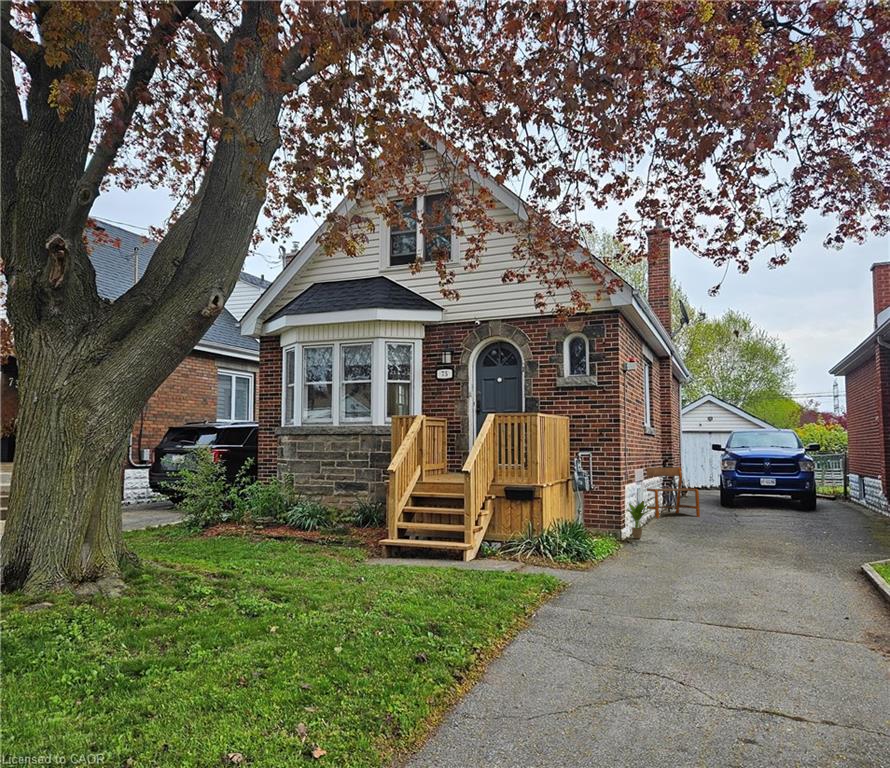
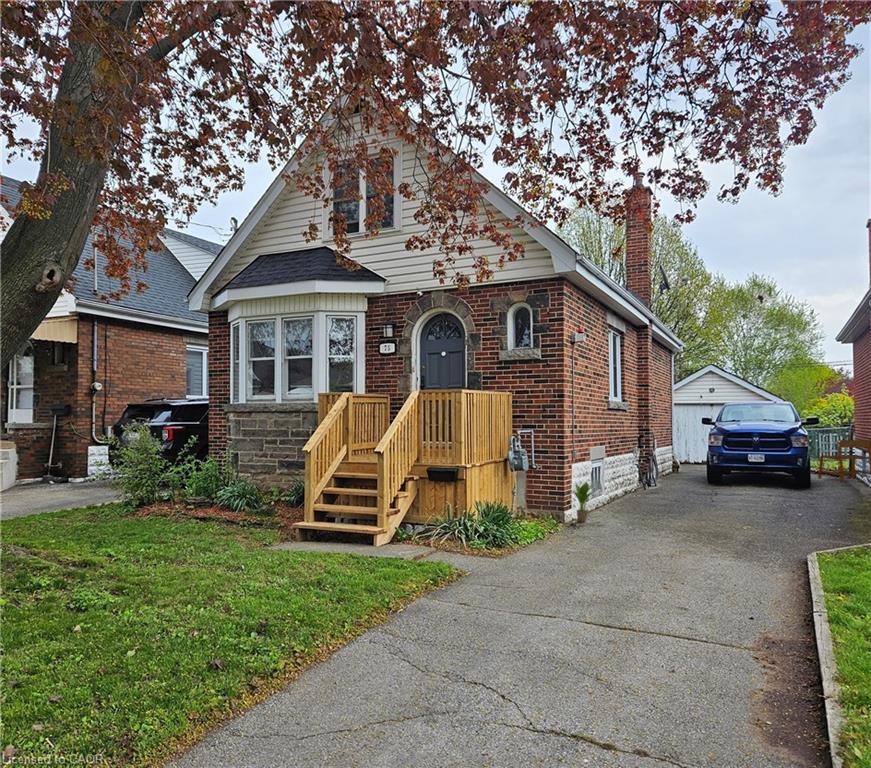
bench: present [643,467,700,518] -> present [818,440,871,482]

